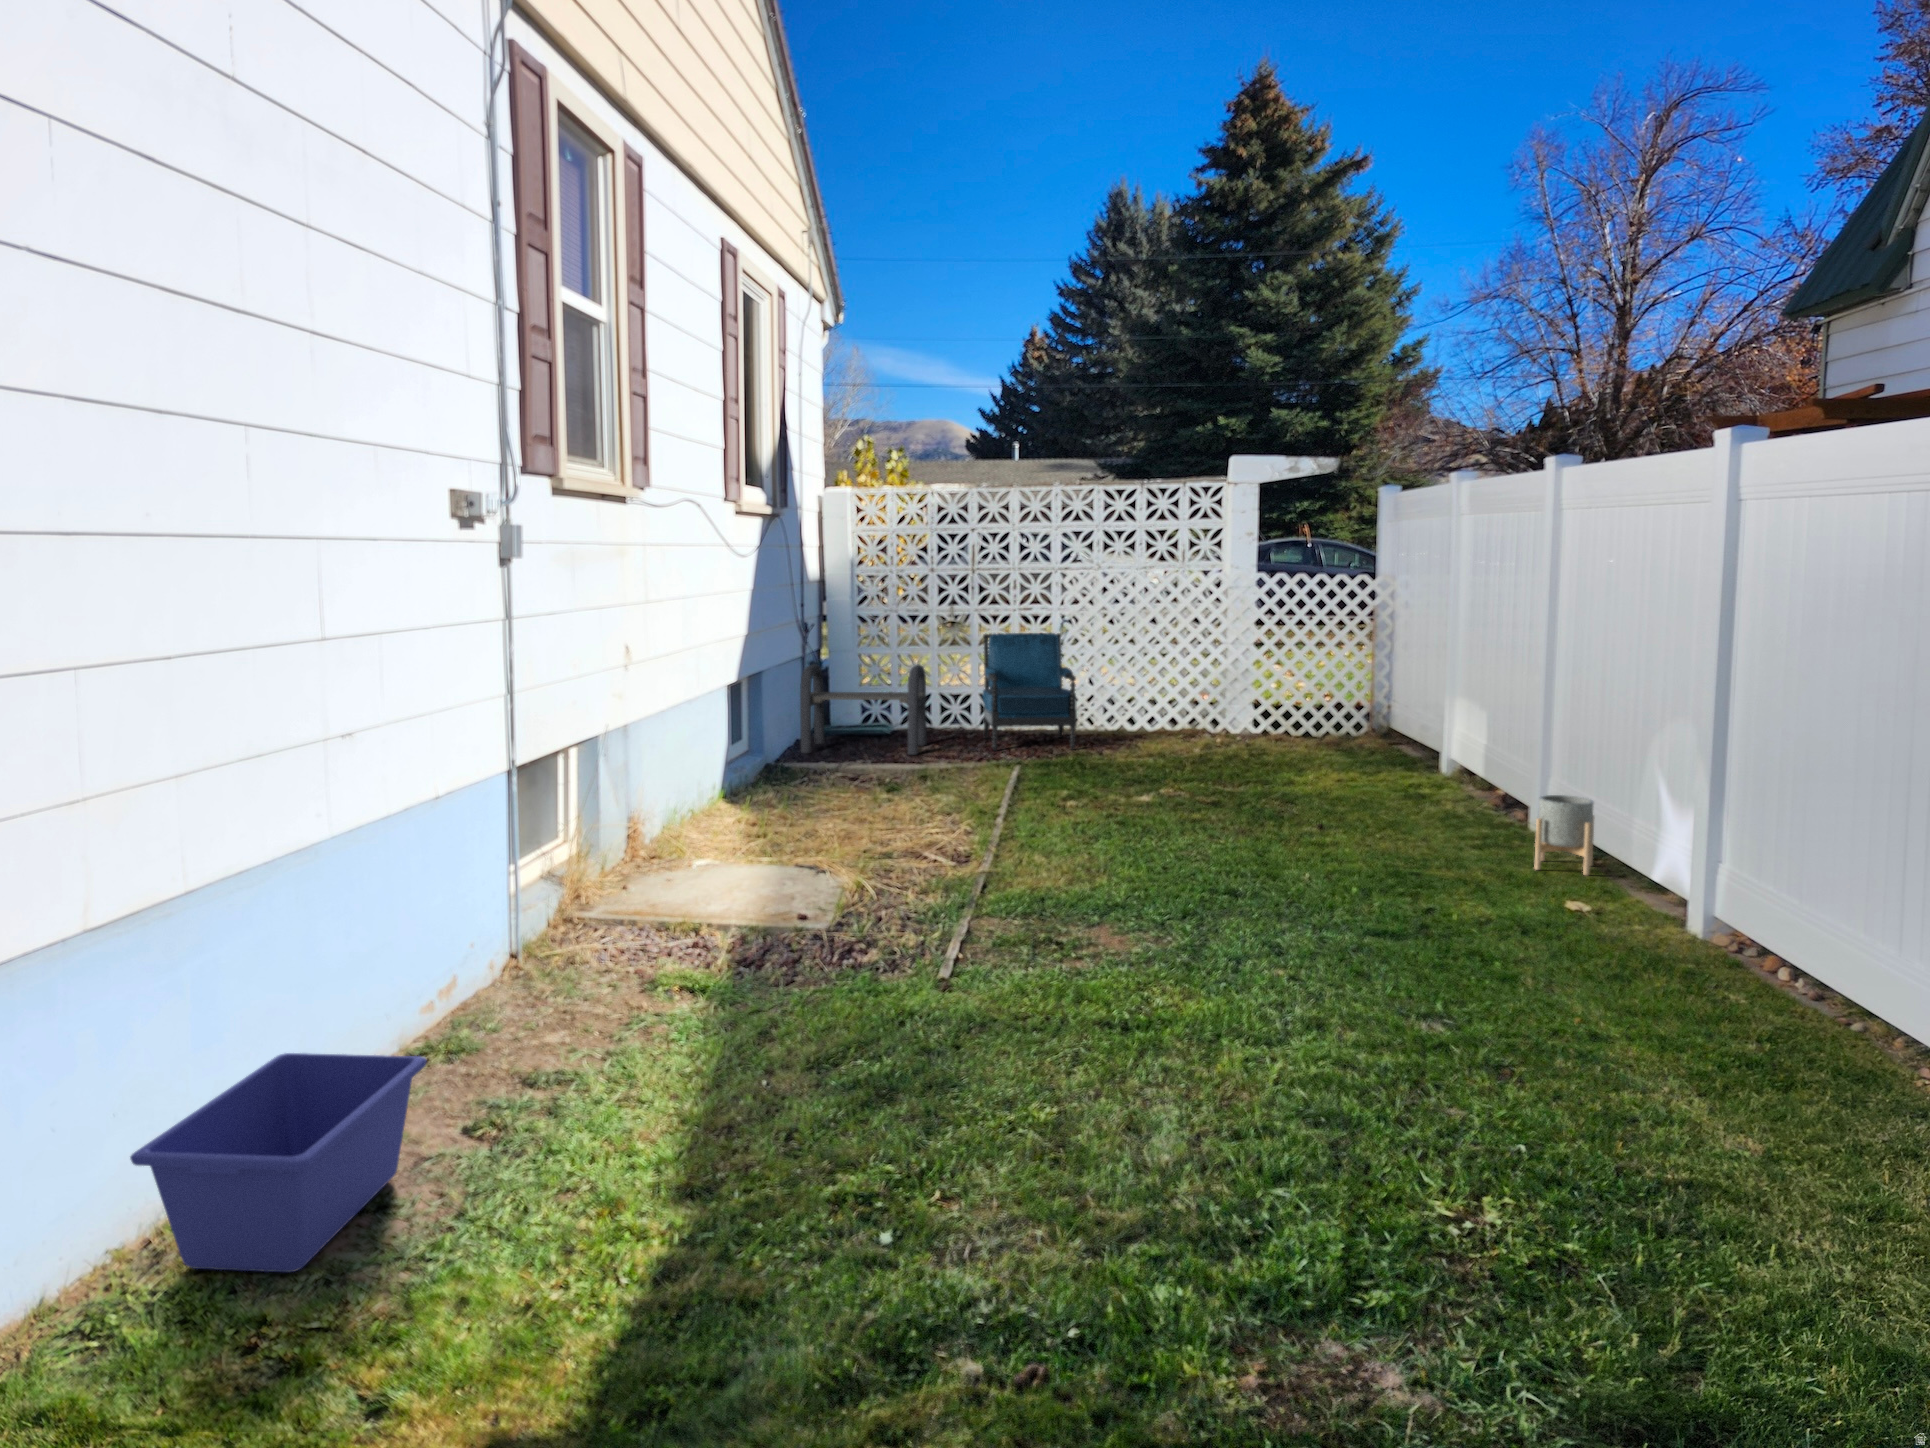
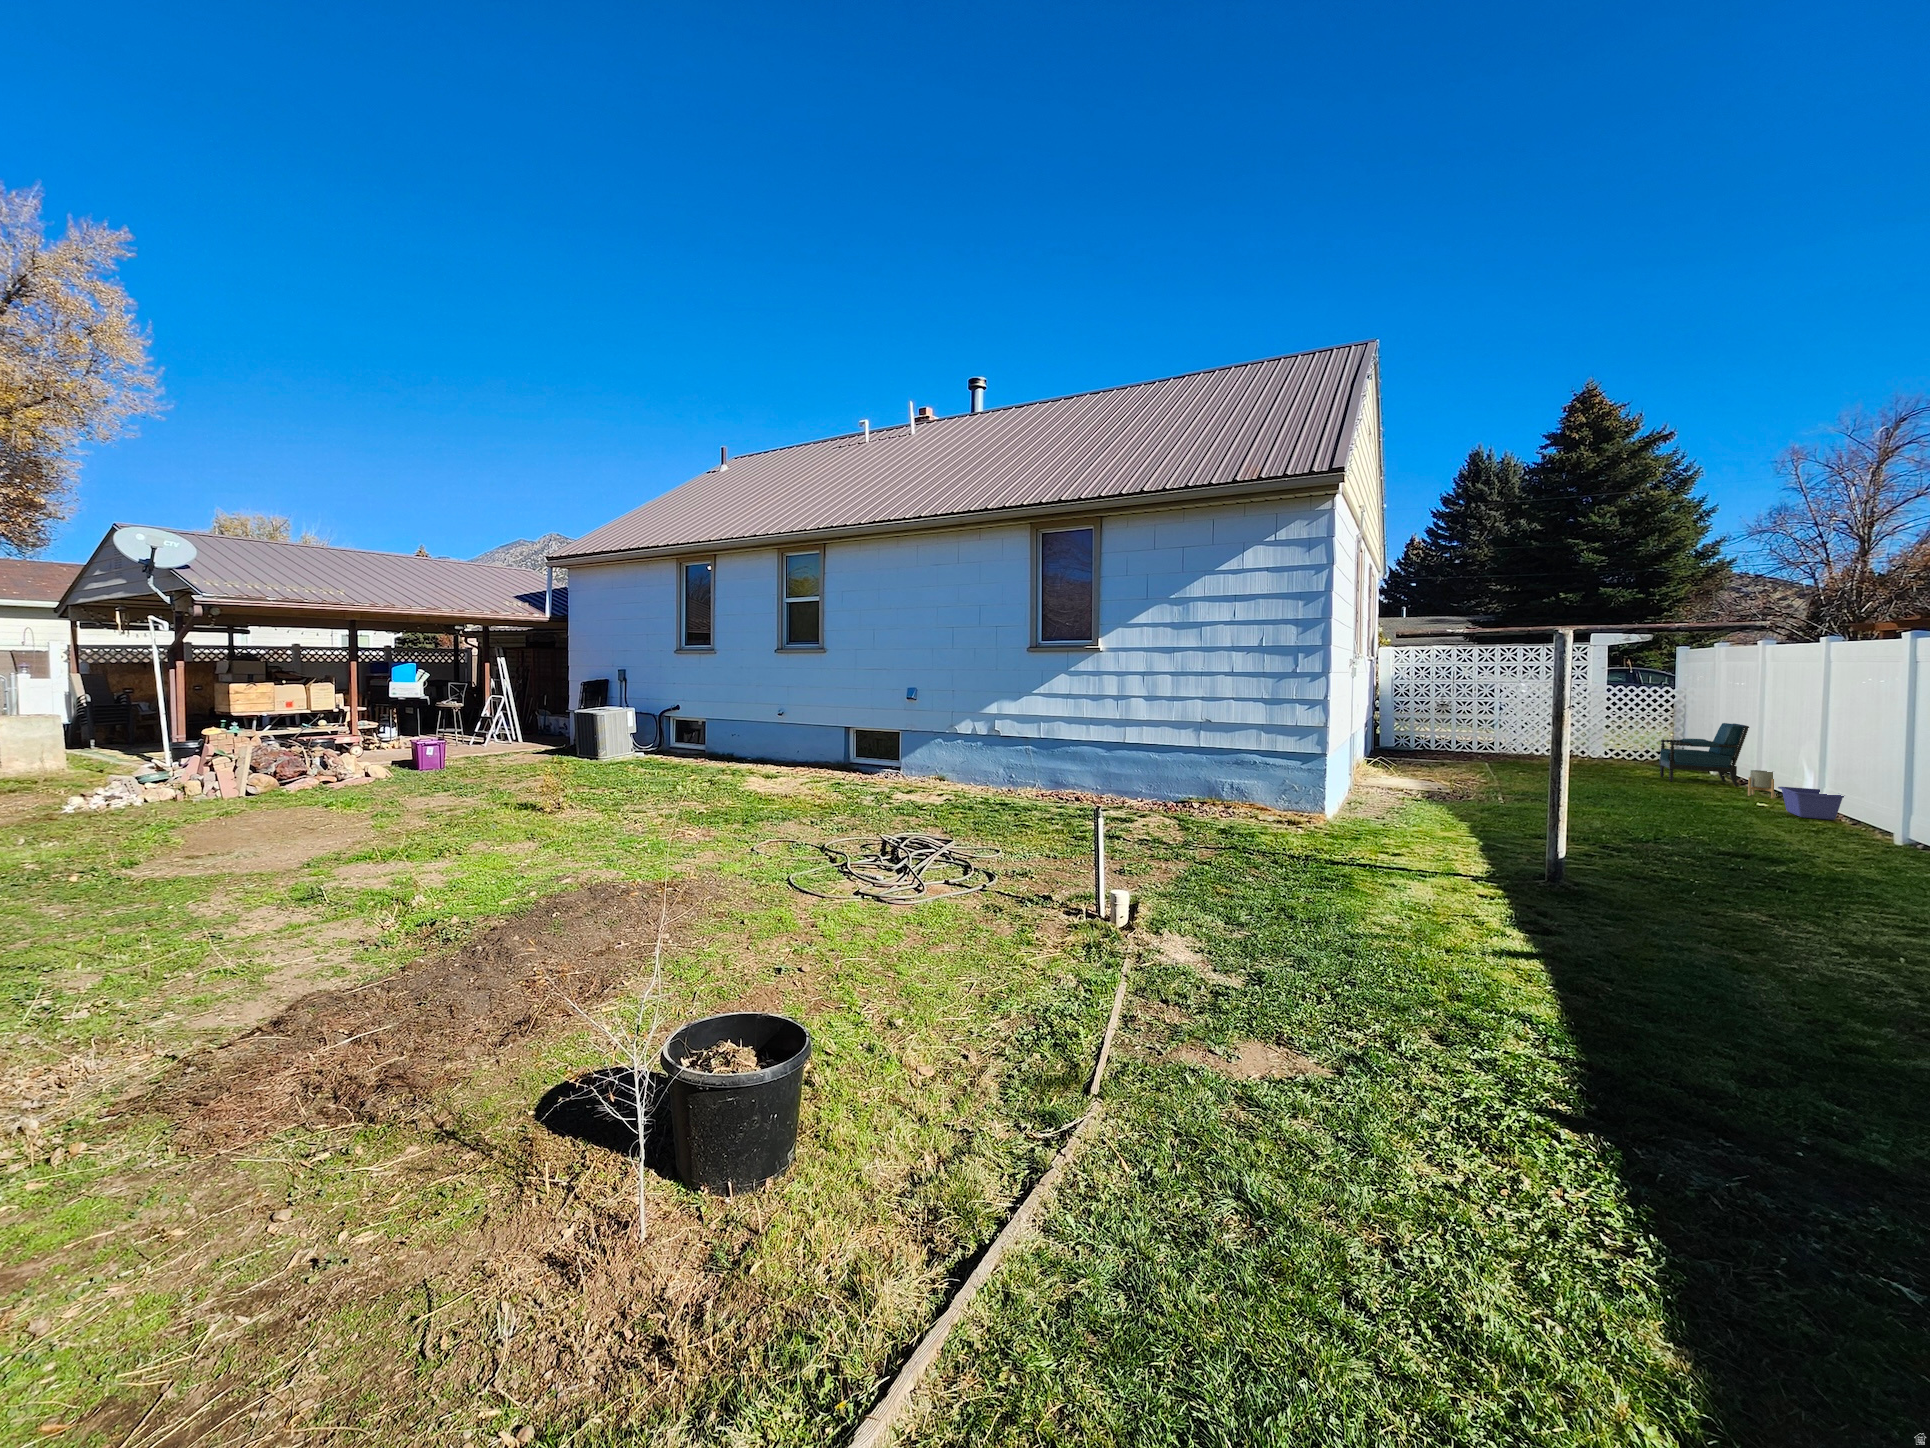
chair: present [983,633,1077,751] -> present [1660,723,1749,787]
bench: present [800,664,927,755] -> none [1376,717,1433,754]
storage bin: present [130,1053,426,1272] -> present [1778,787,1844,820]

